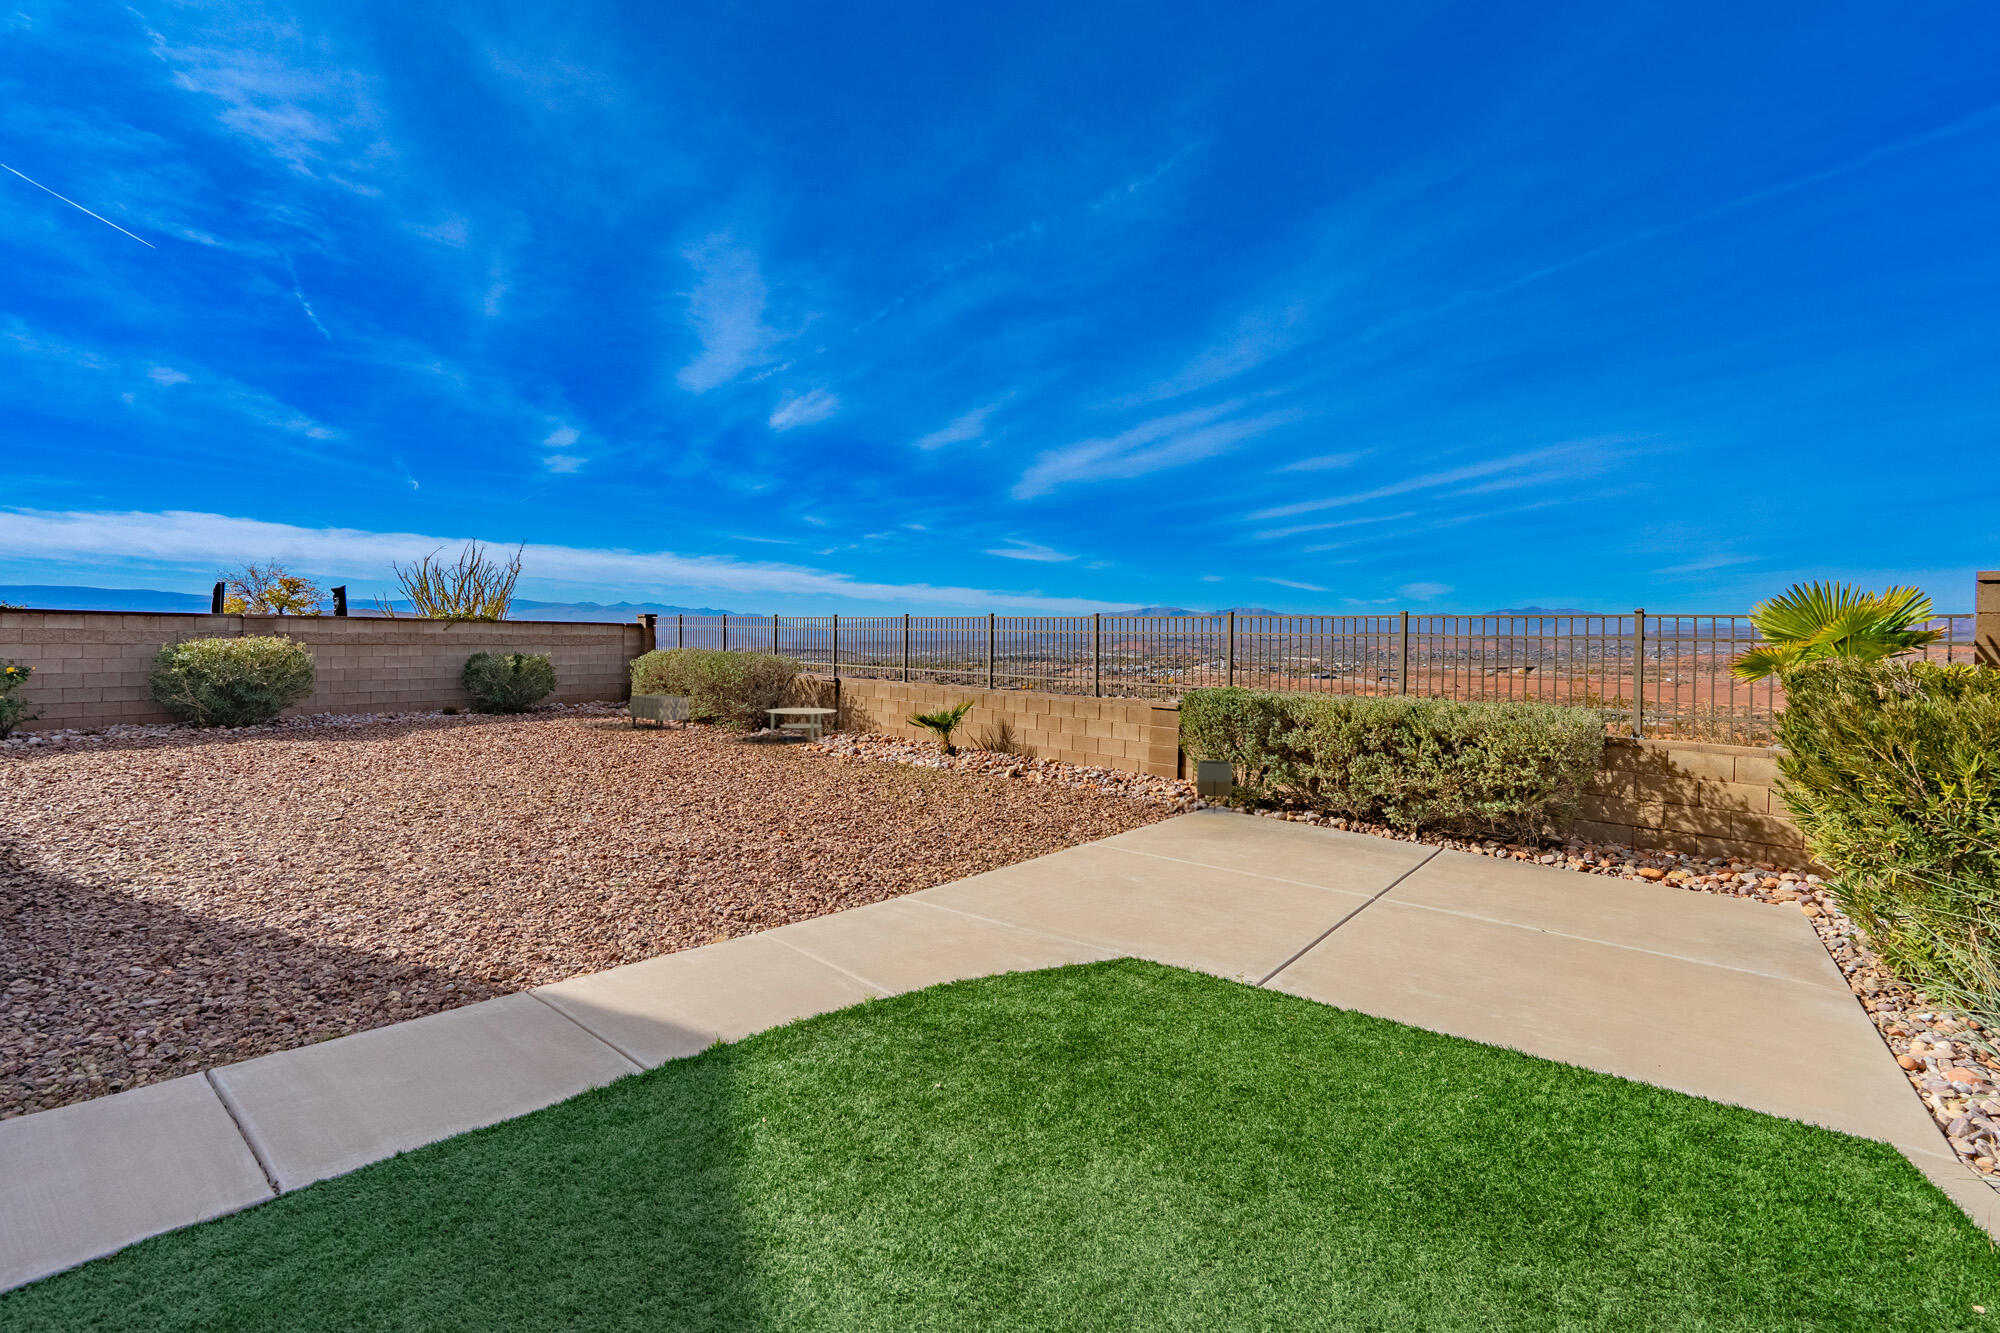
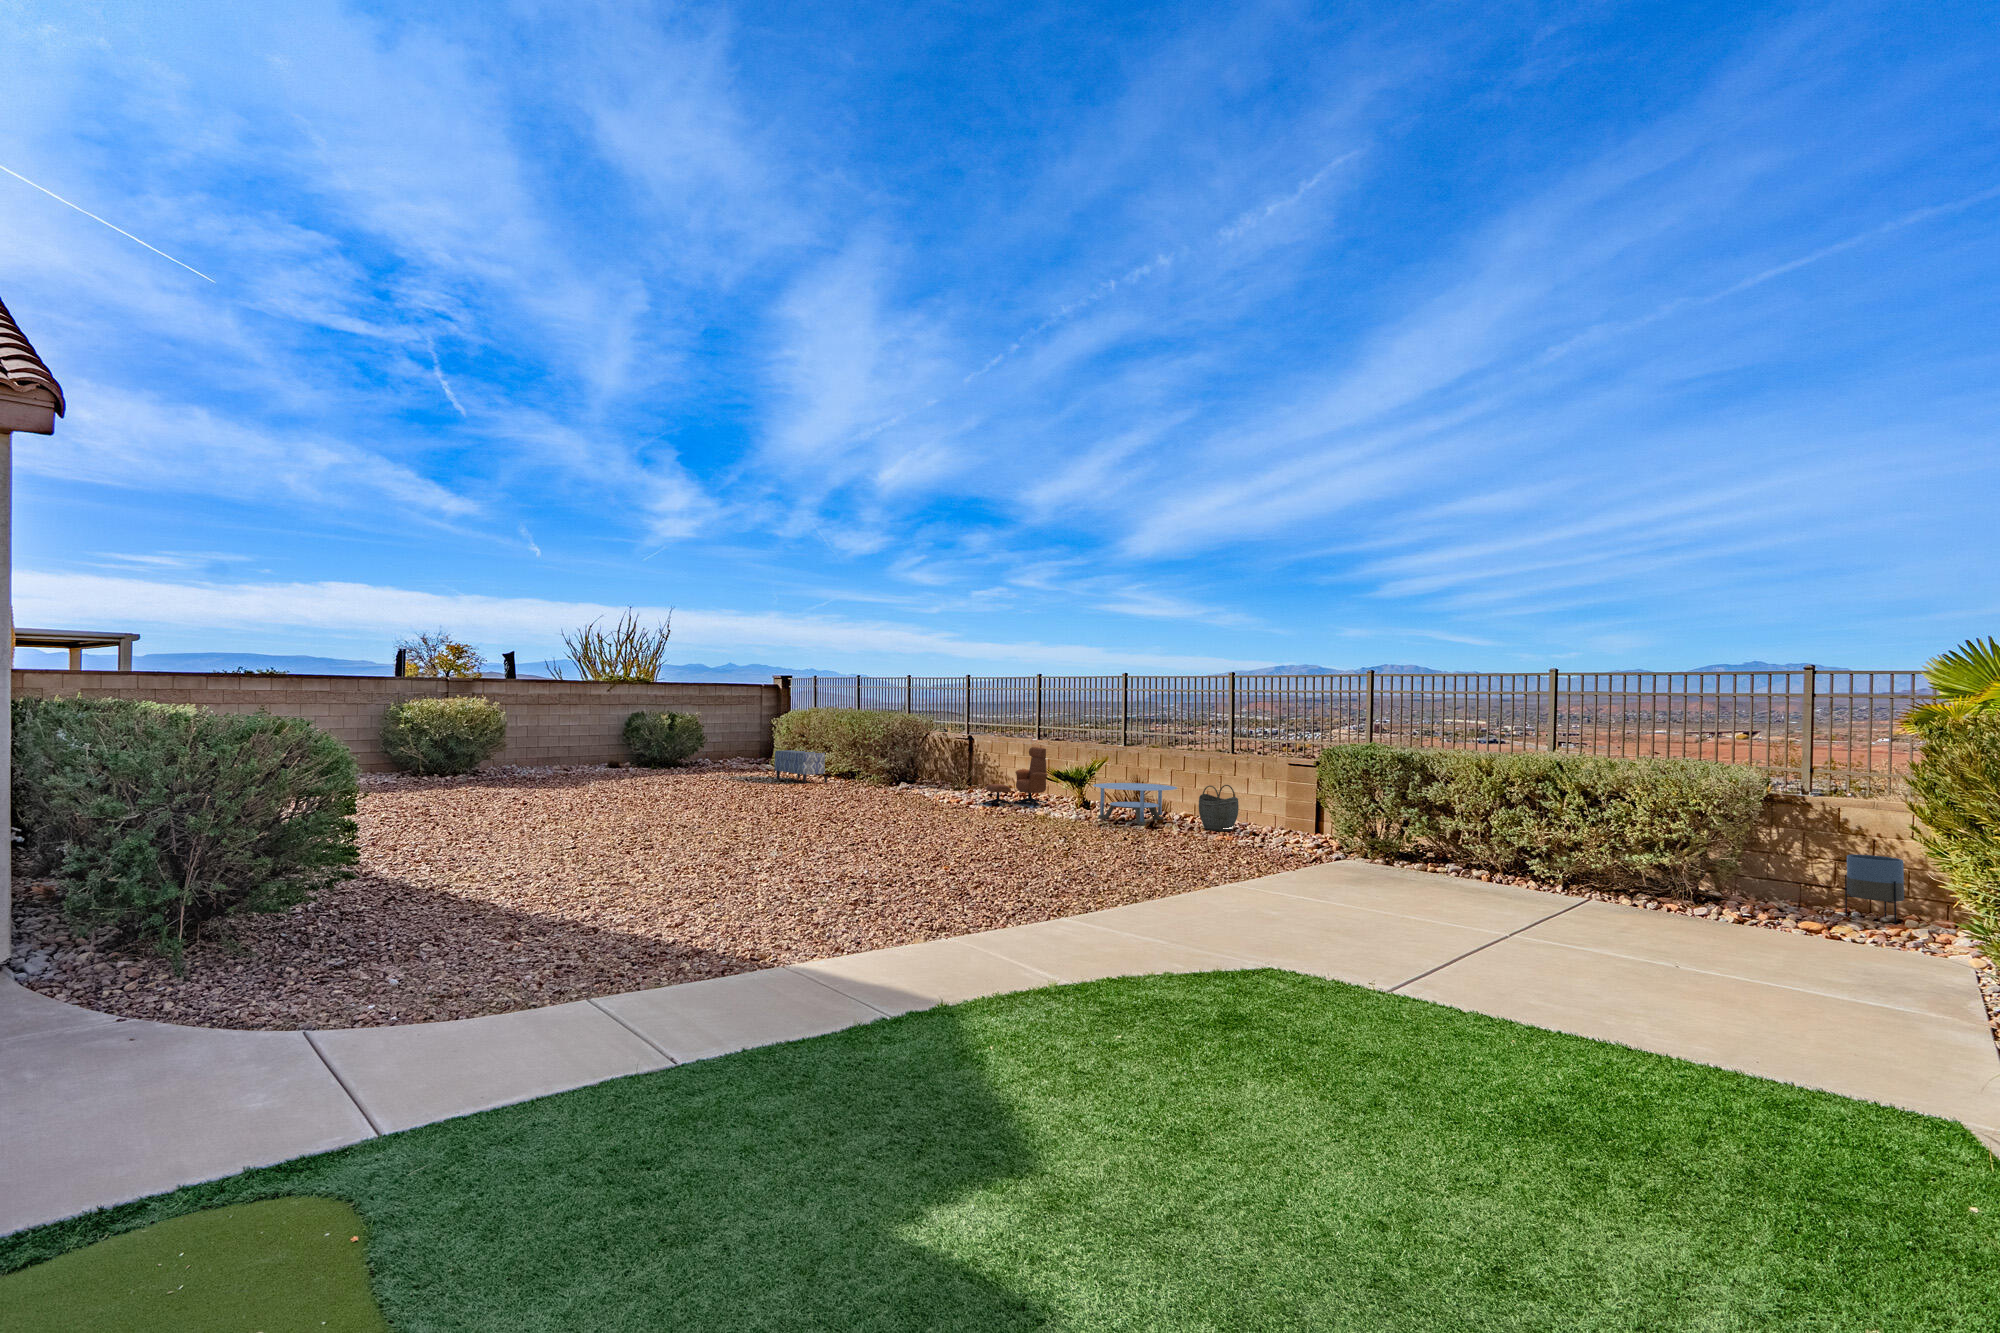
lounge chair: none [845,691,912,751] -> present [983,747,1048,805]
round table: present [766,708,837,742] -> present [1093,783,1177,825]
woven basket: none [1061,729,1101,777] -> present [1199,785,1239,831]
planter: present [1197,760,1232,813] -> present [1845,855,1904,924]

